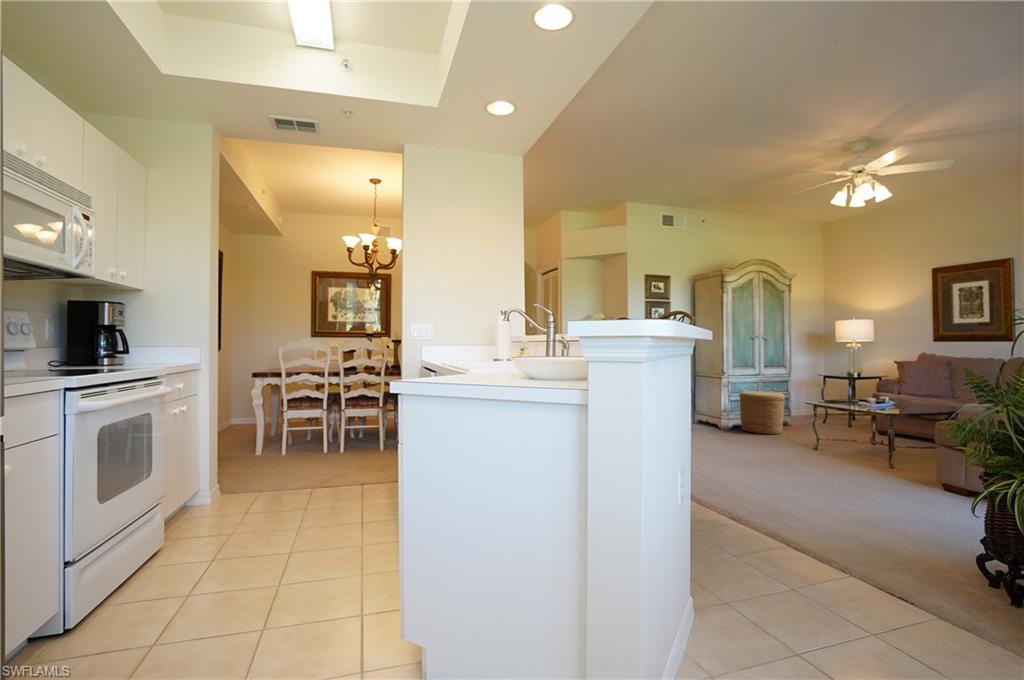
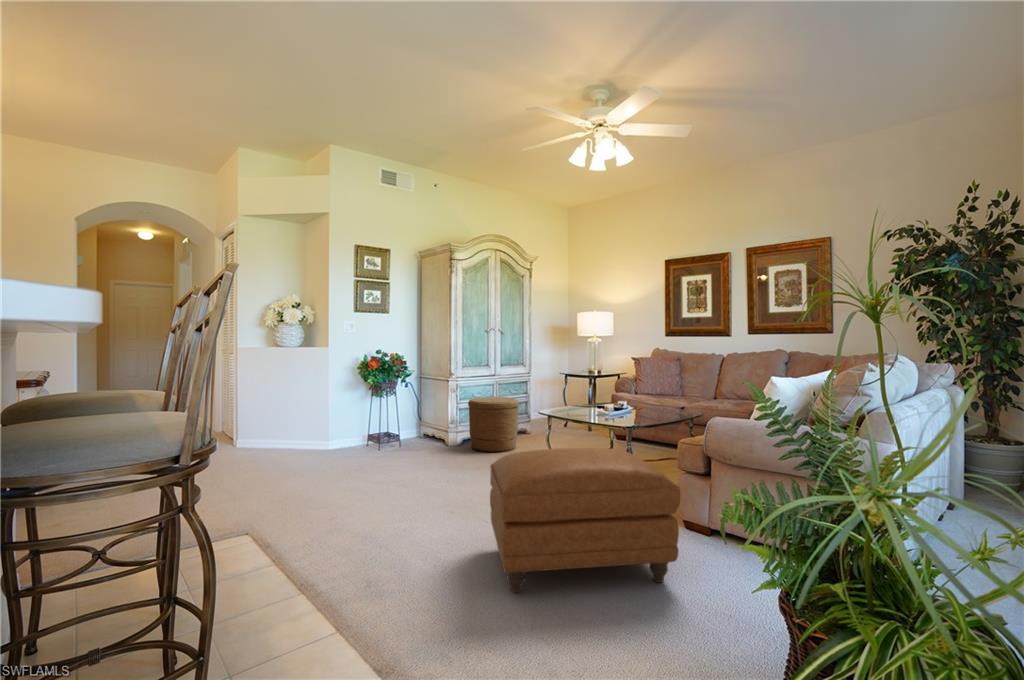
ottoman: none [791,422,950,512] -> present [490,448,680,593]

